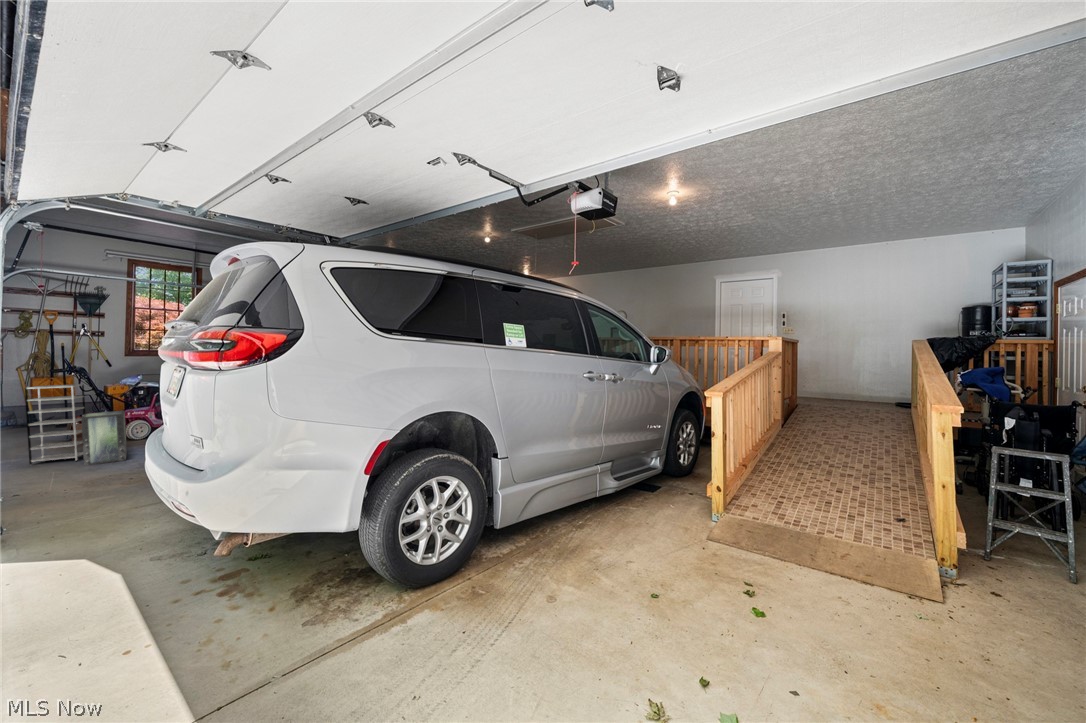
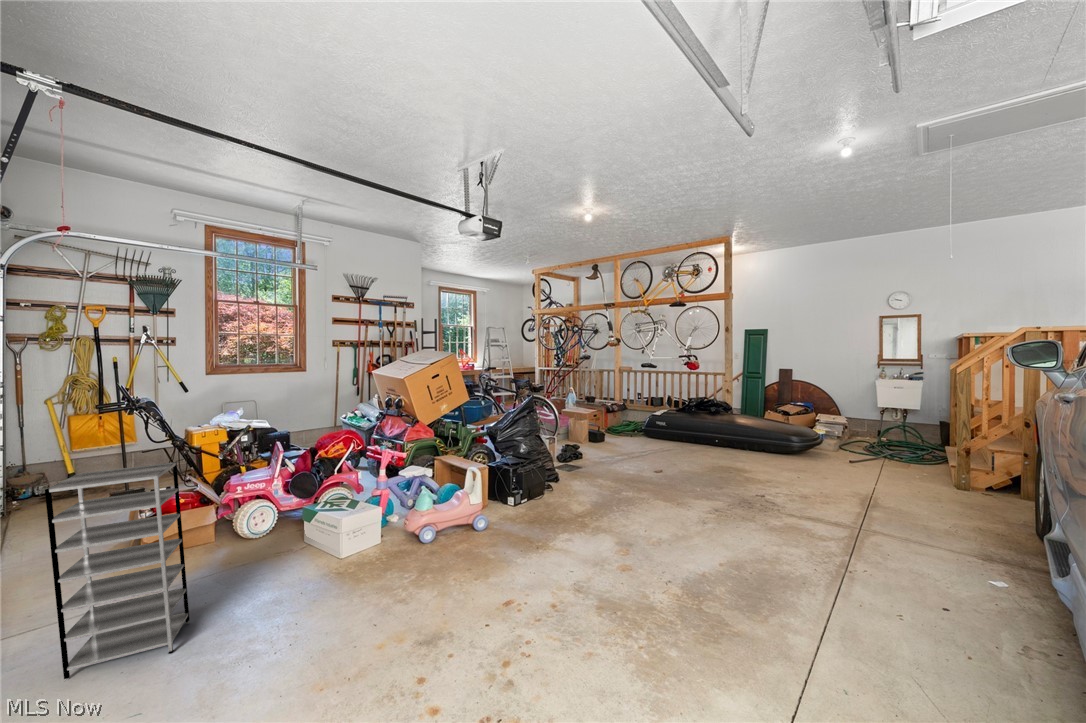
storage box: present [81,411,127,466] -> none [185,518,282,684]

